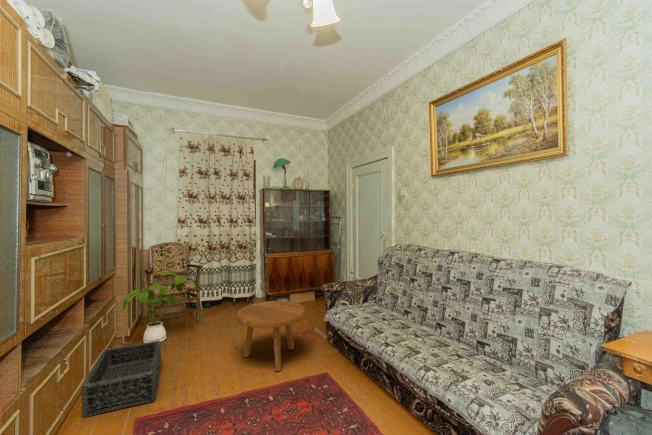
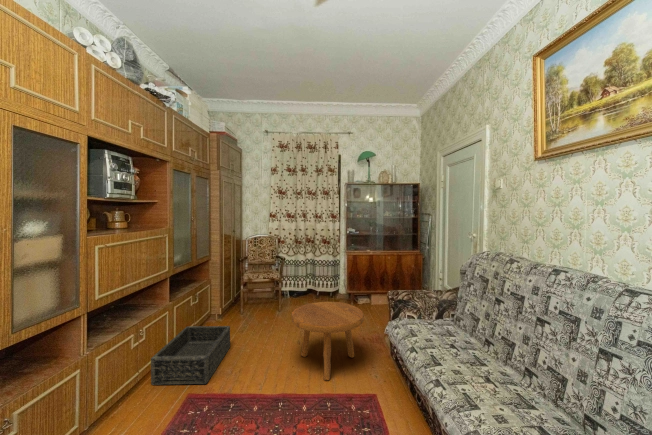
house plant: present [123,272,198,343] -> none [208,262,273,327]

